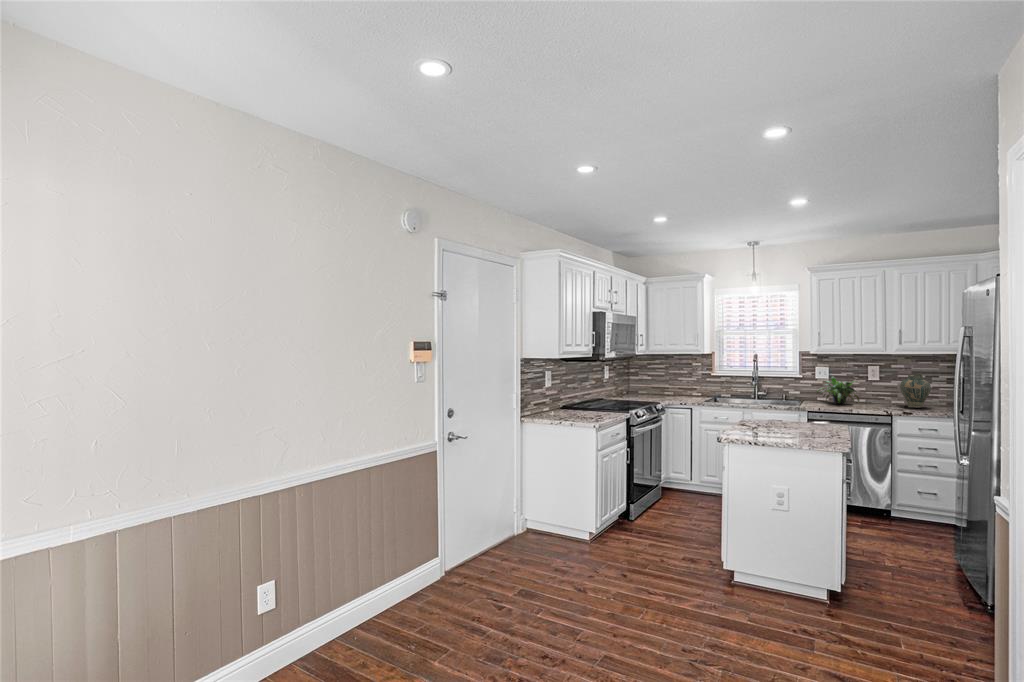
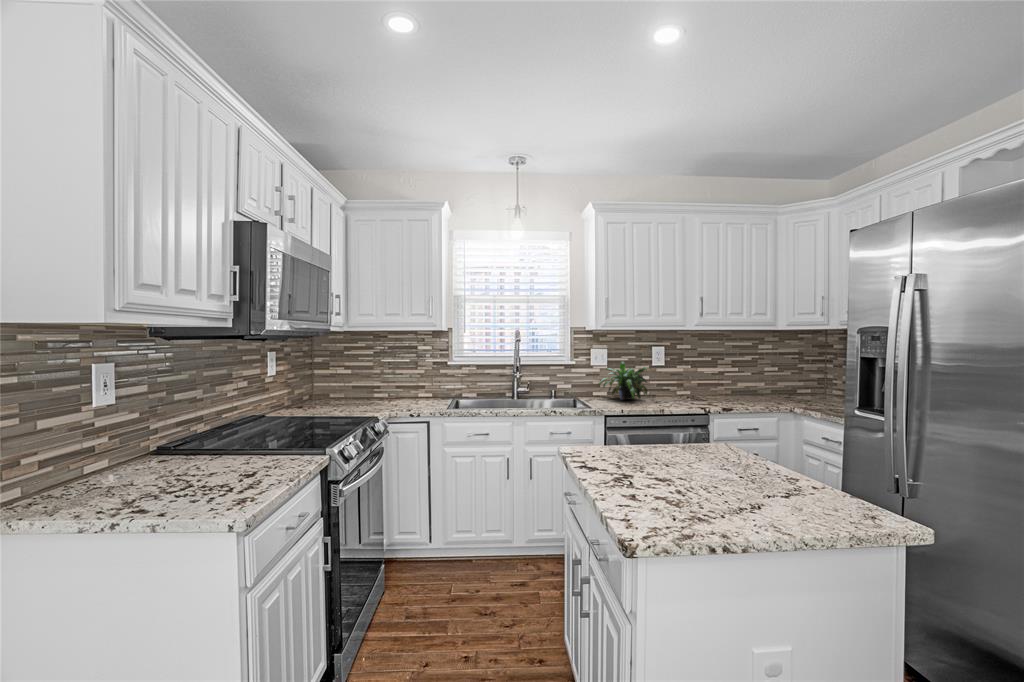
vase: present [900,374,931,408] -> none [694,355,729,400]

